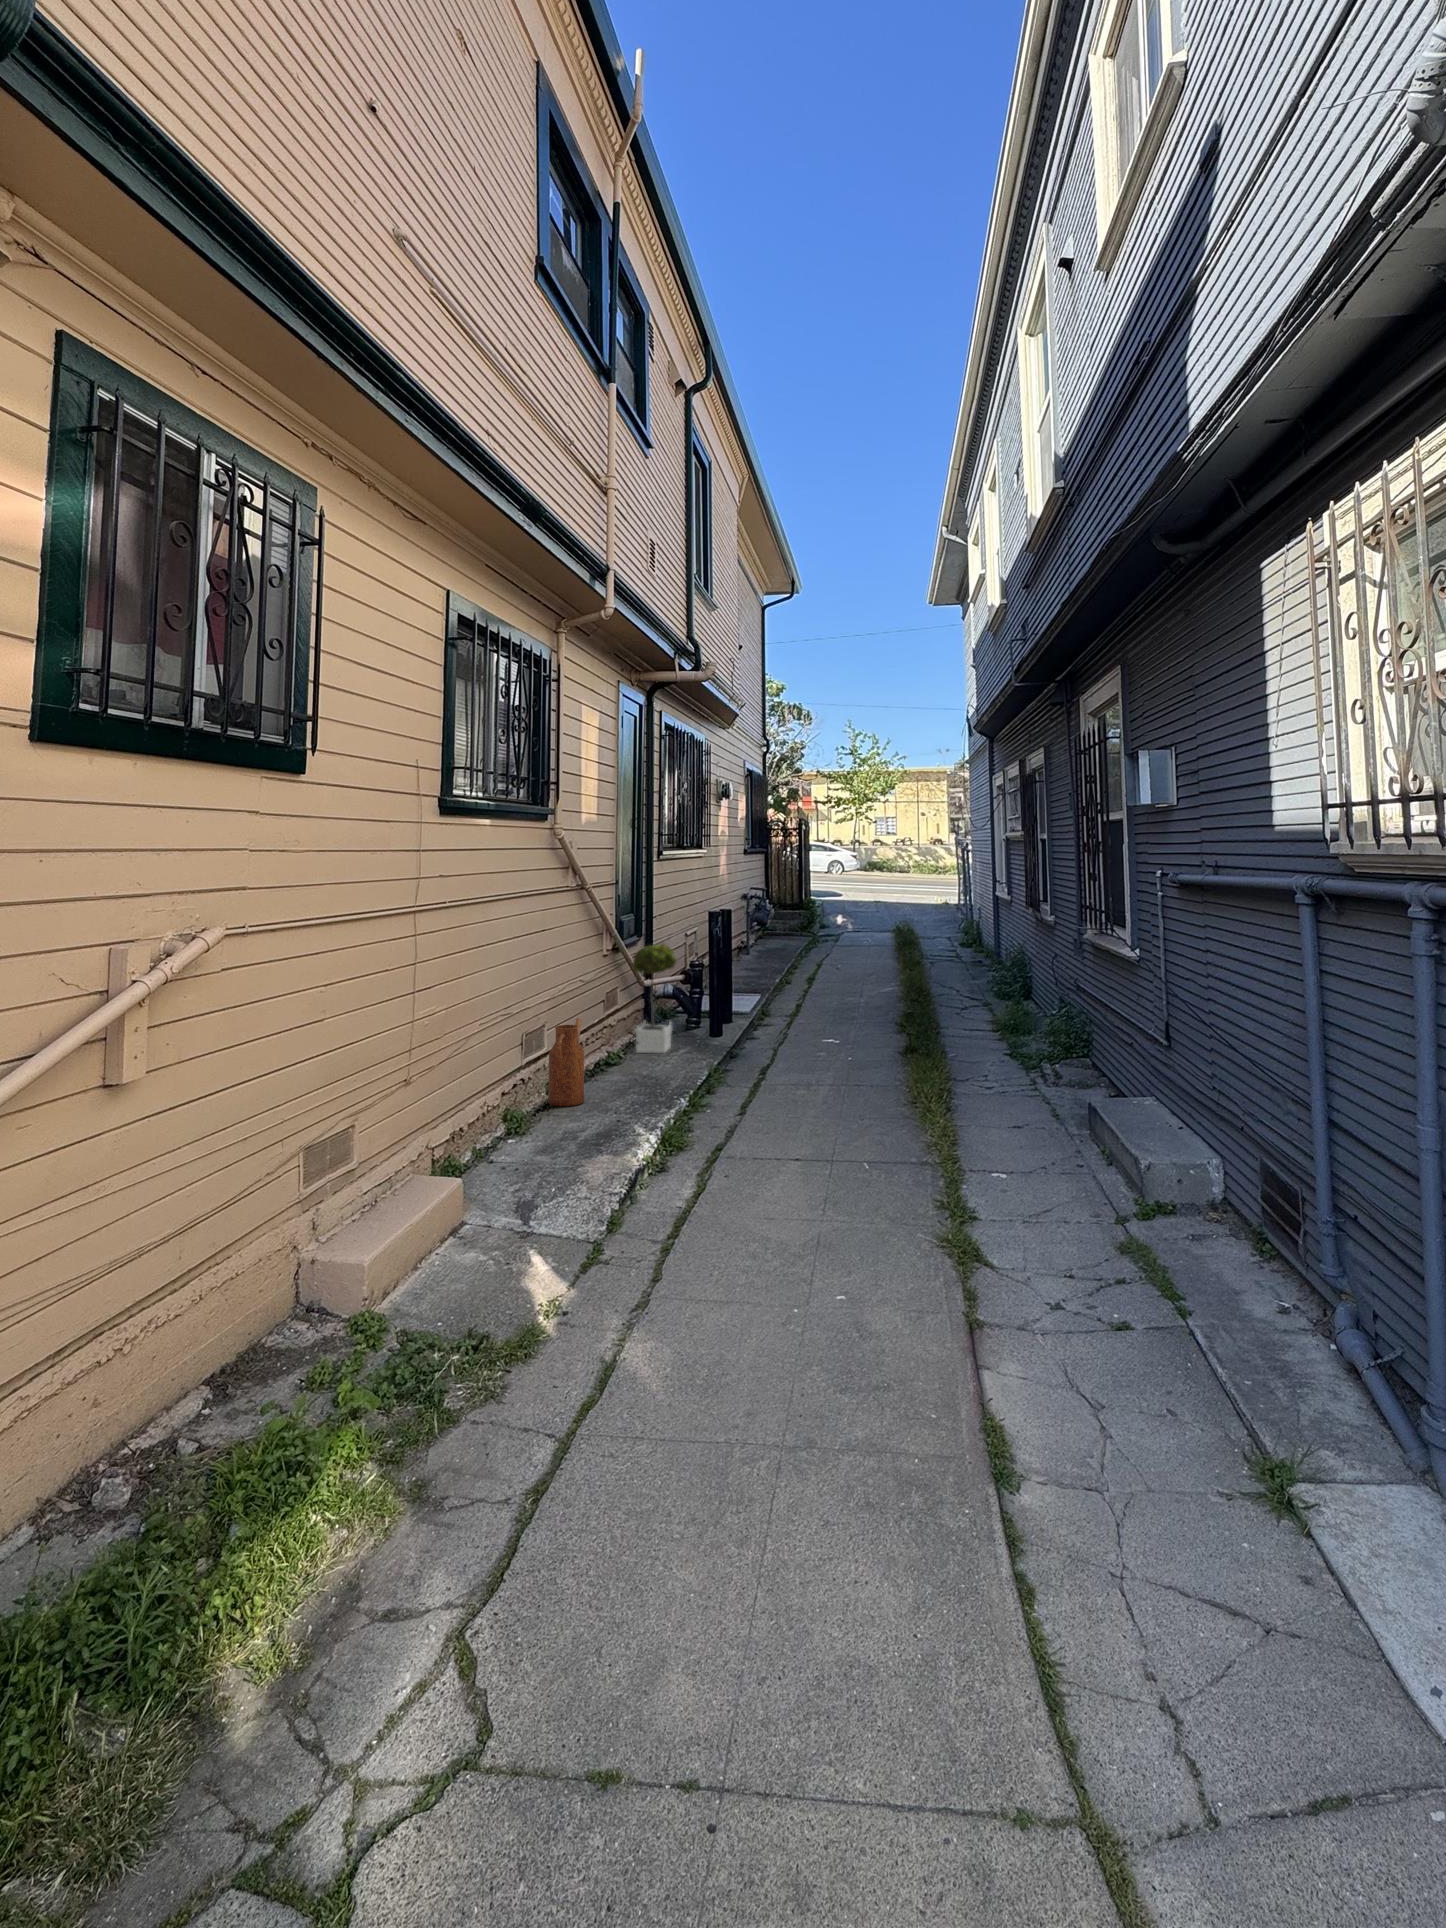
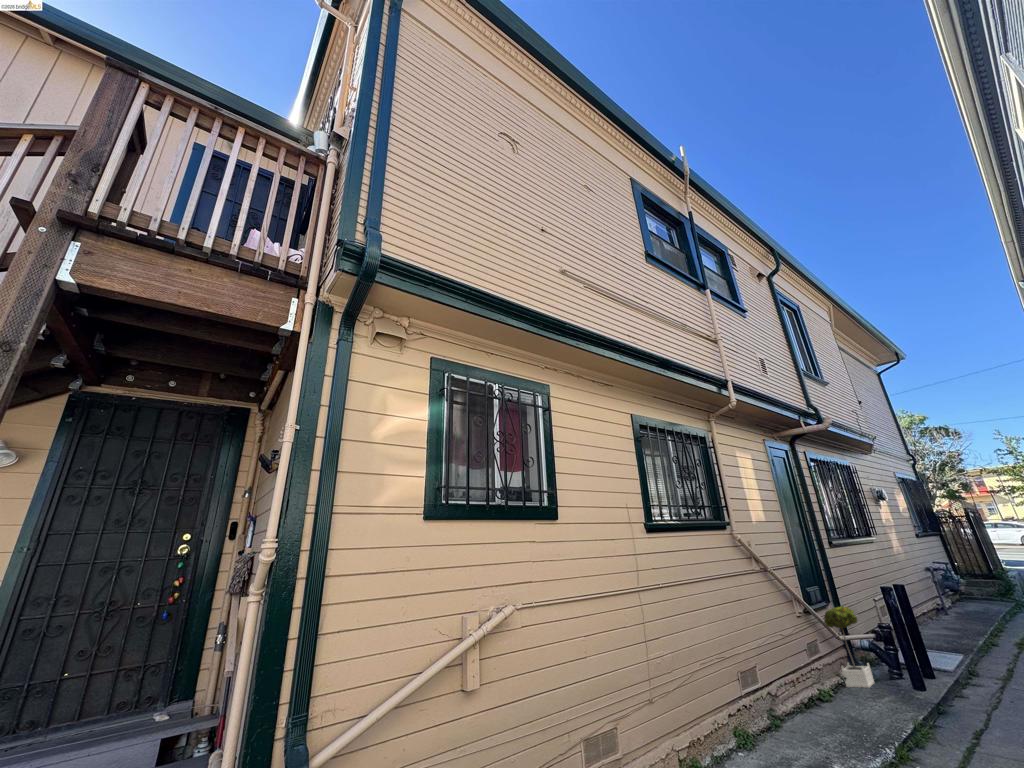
watering can: present [548,1018,584,1106] -> none [762,661,797,726]

